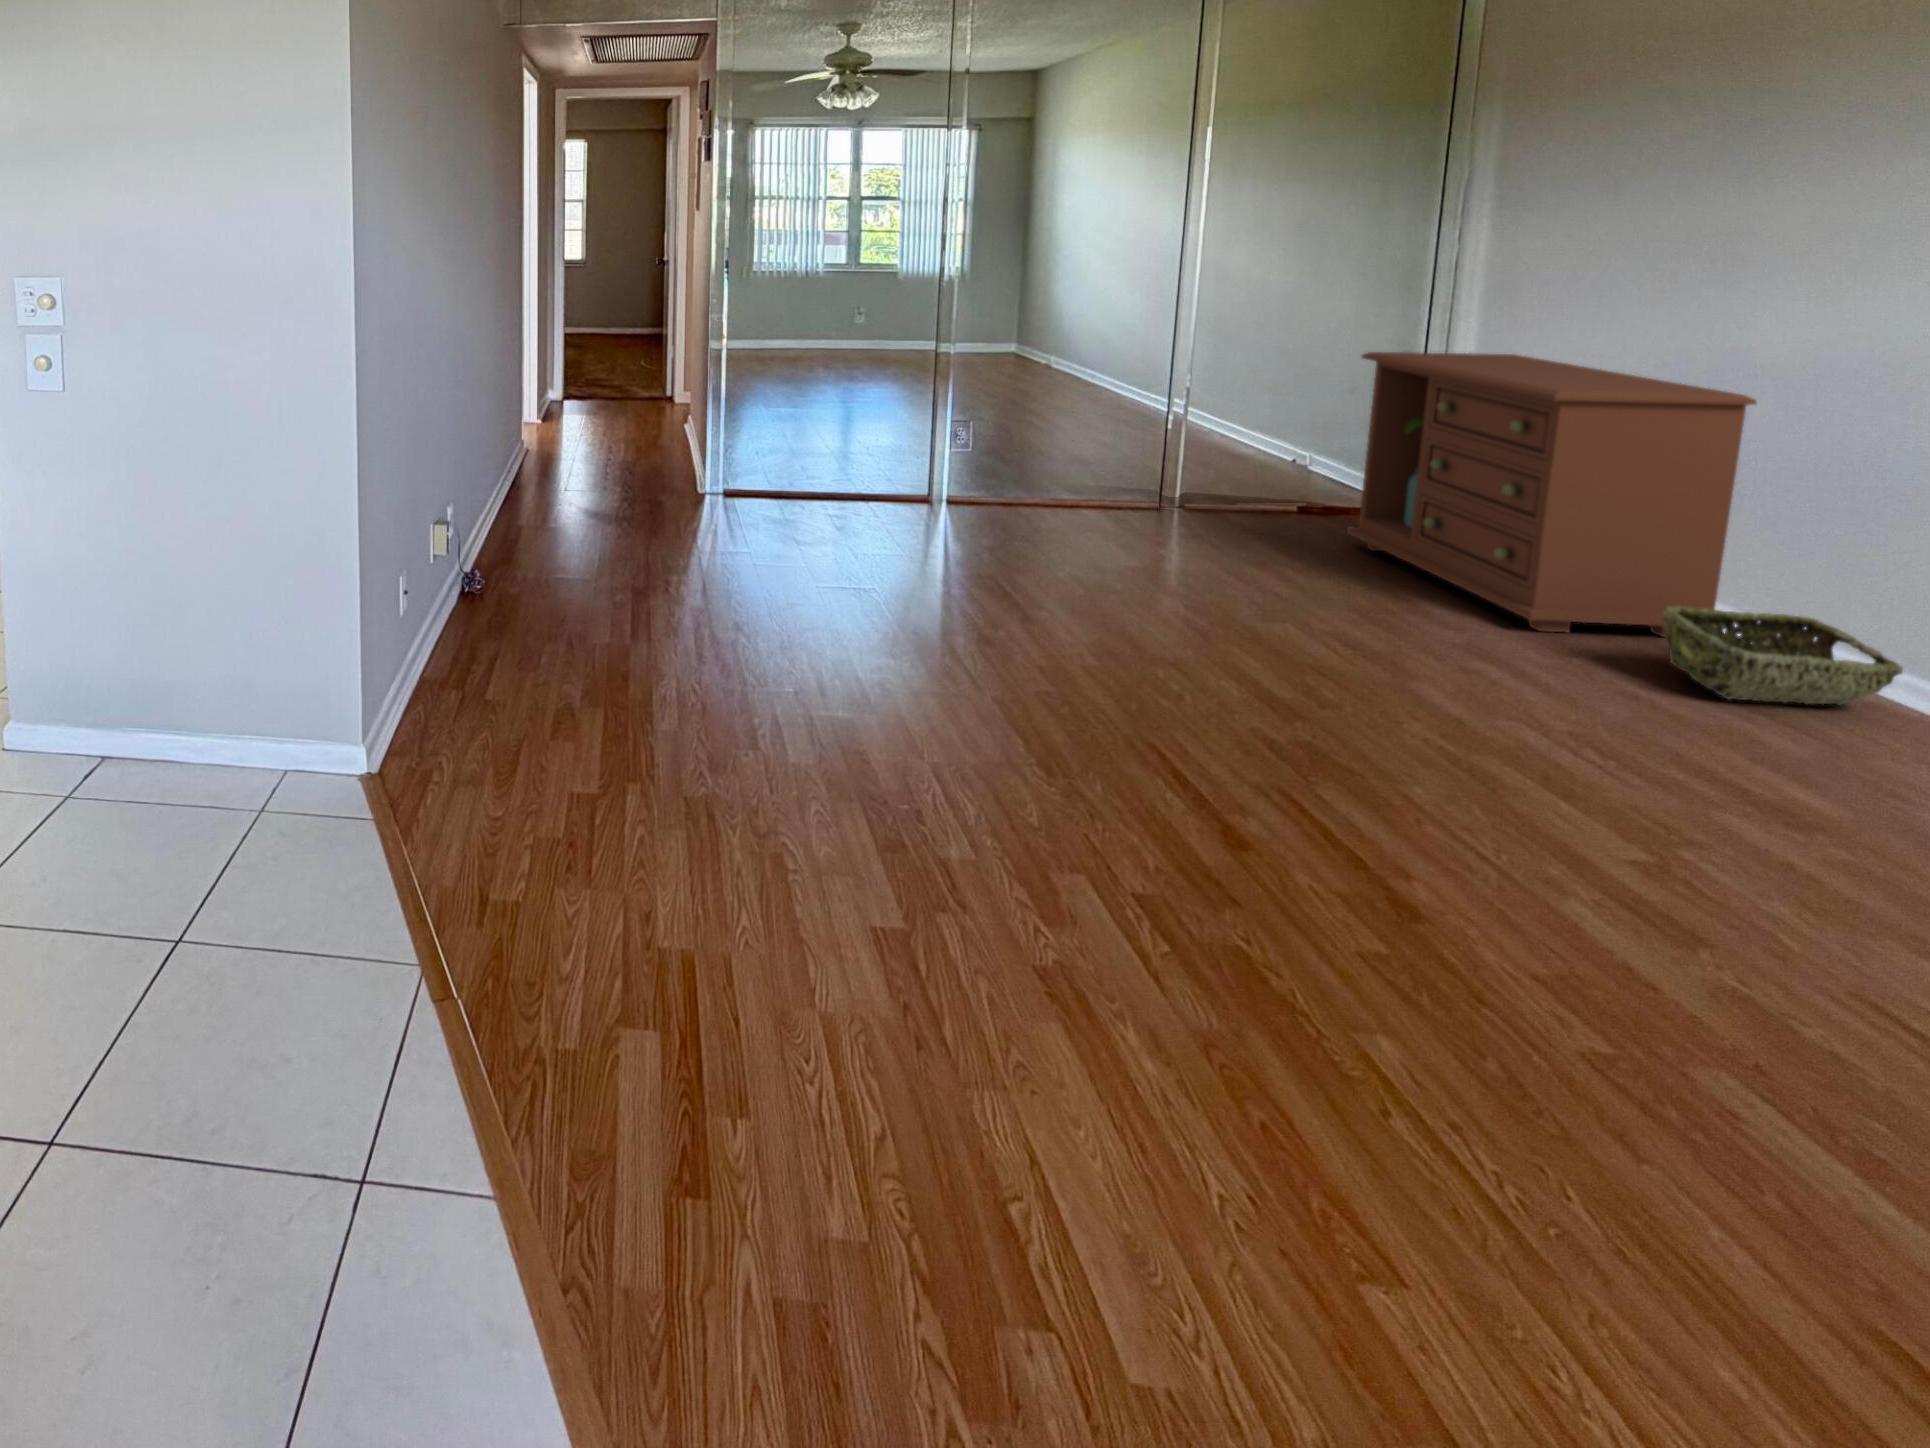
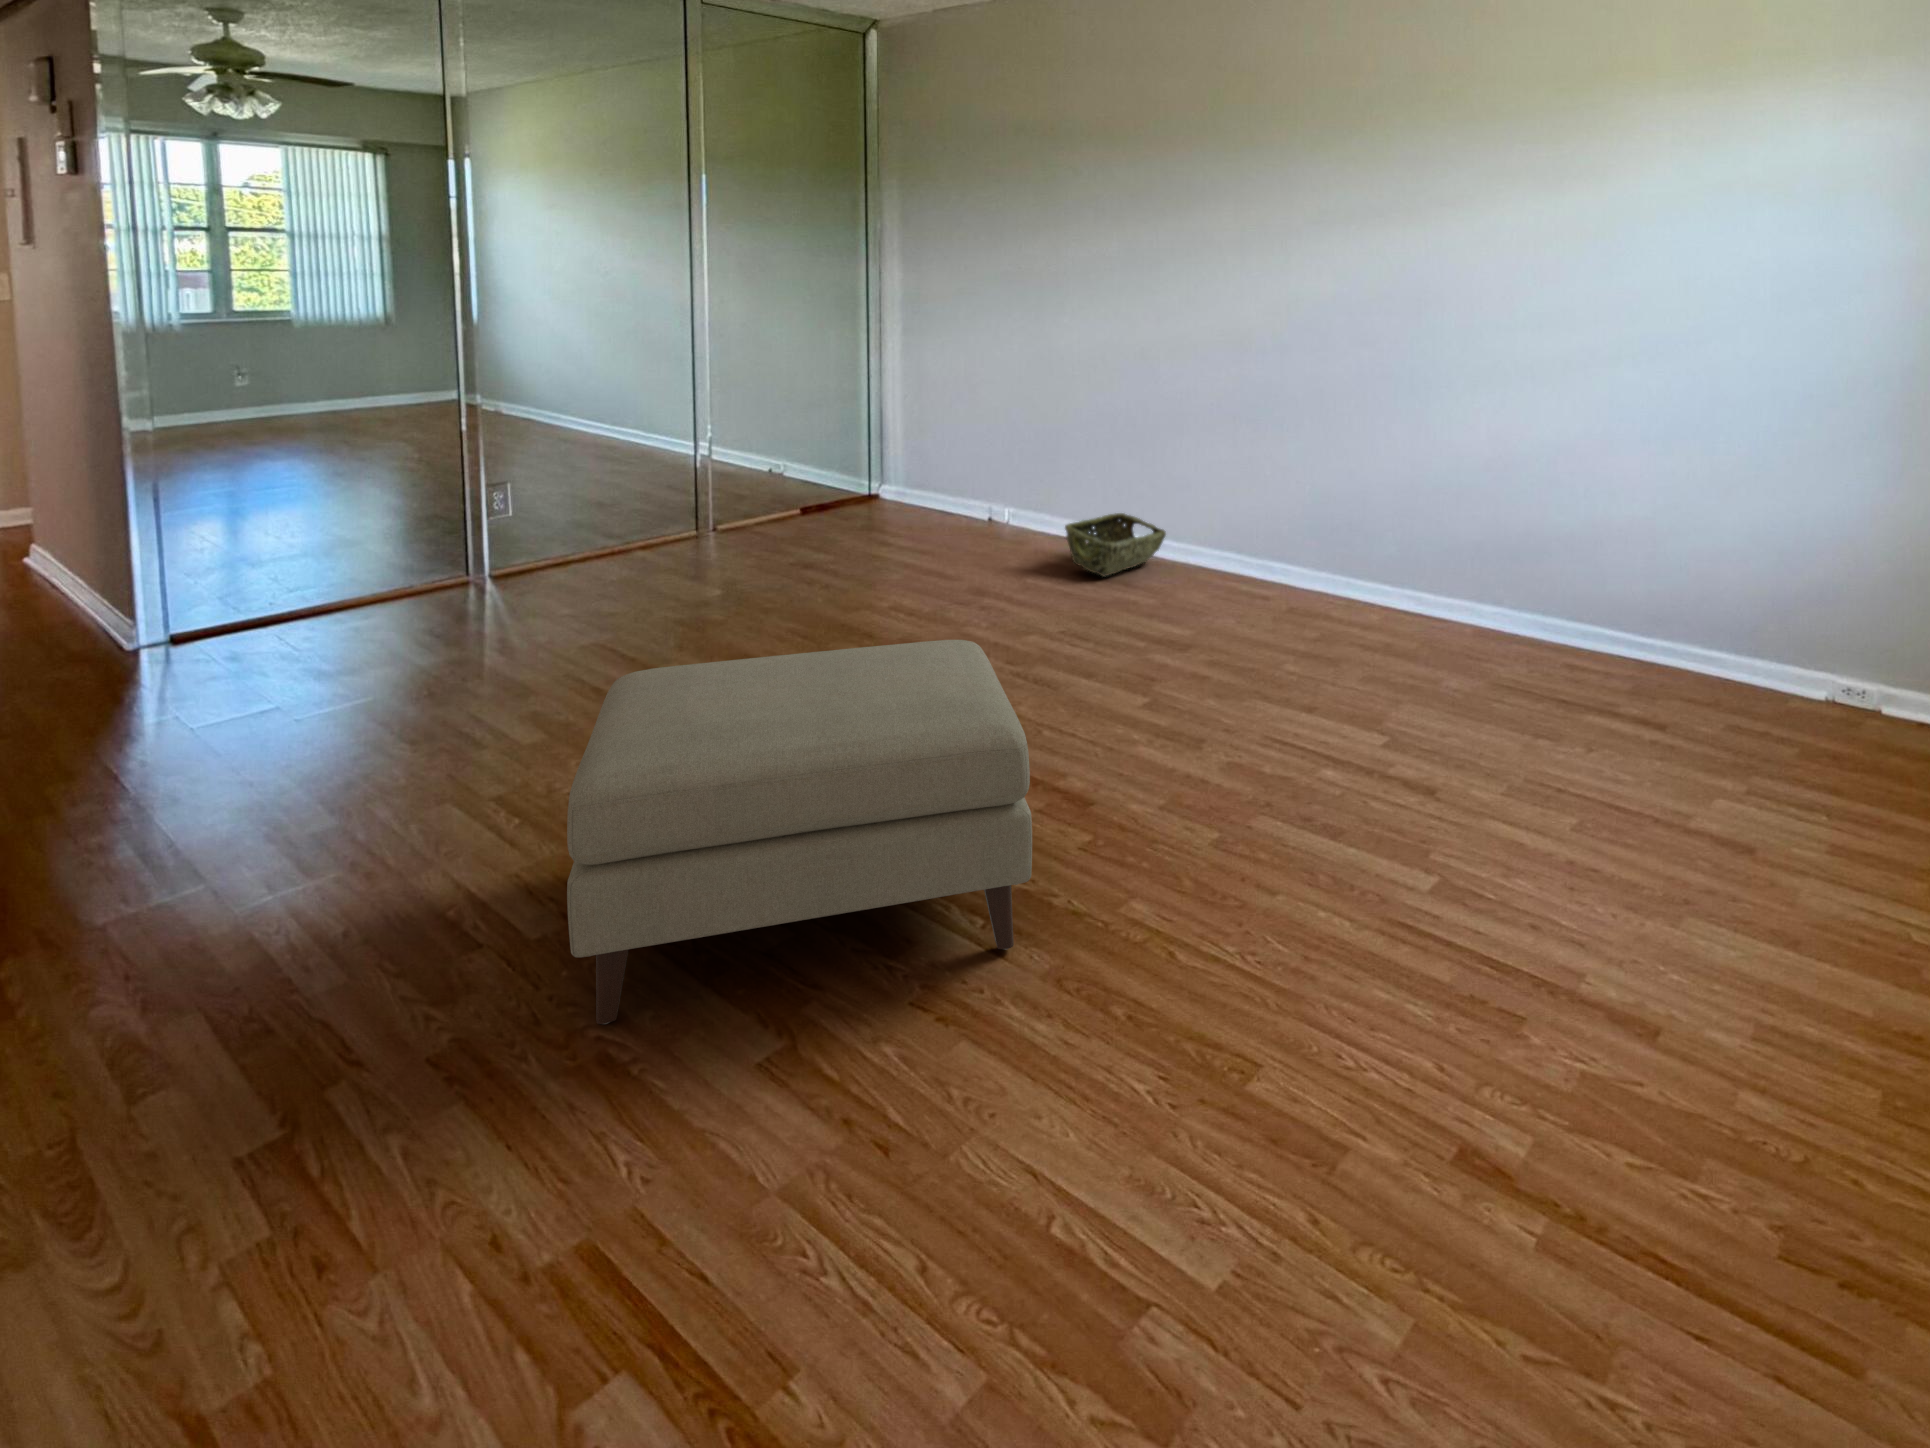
dresser: present [1347,352,1756,637] -> none [841,361,1076,562]
ottoman: none [775,580,1275,987] -> present [567,640,1032,1024]

